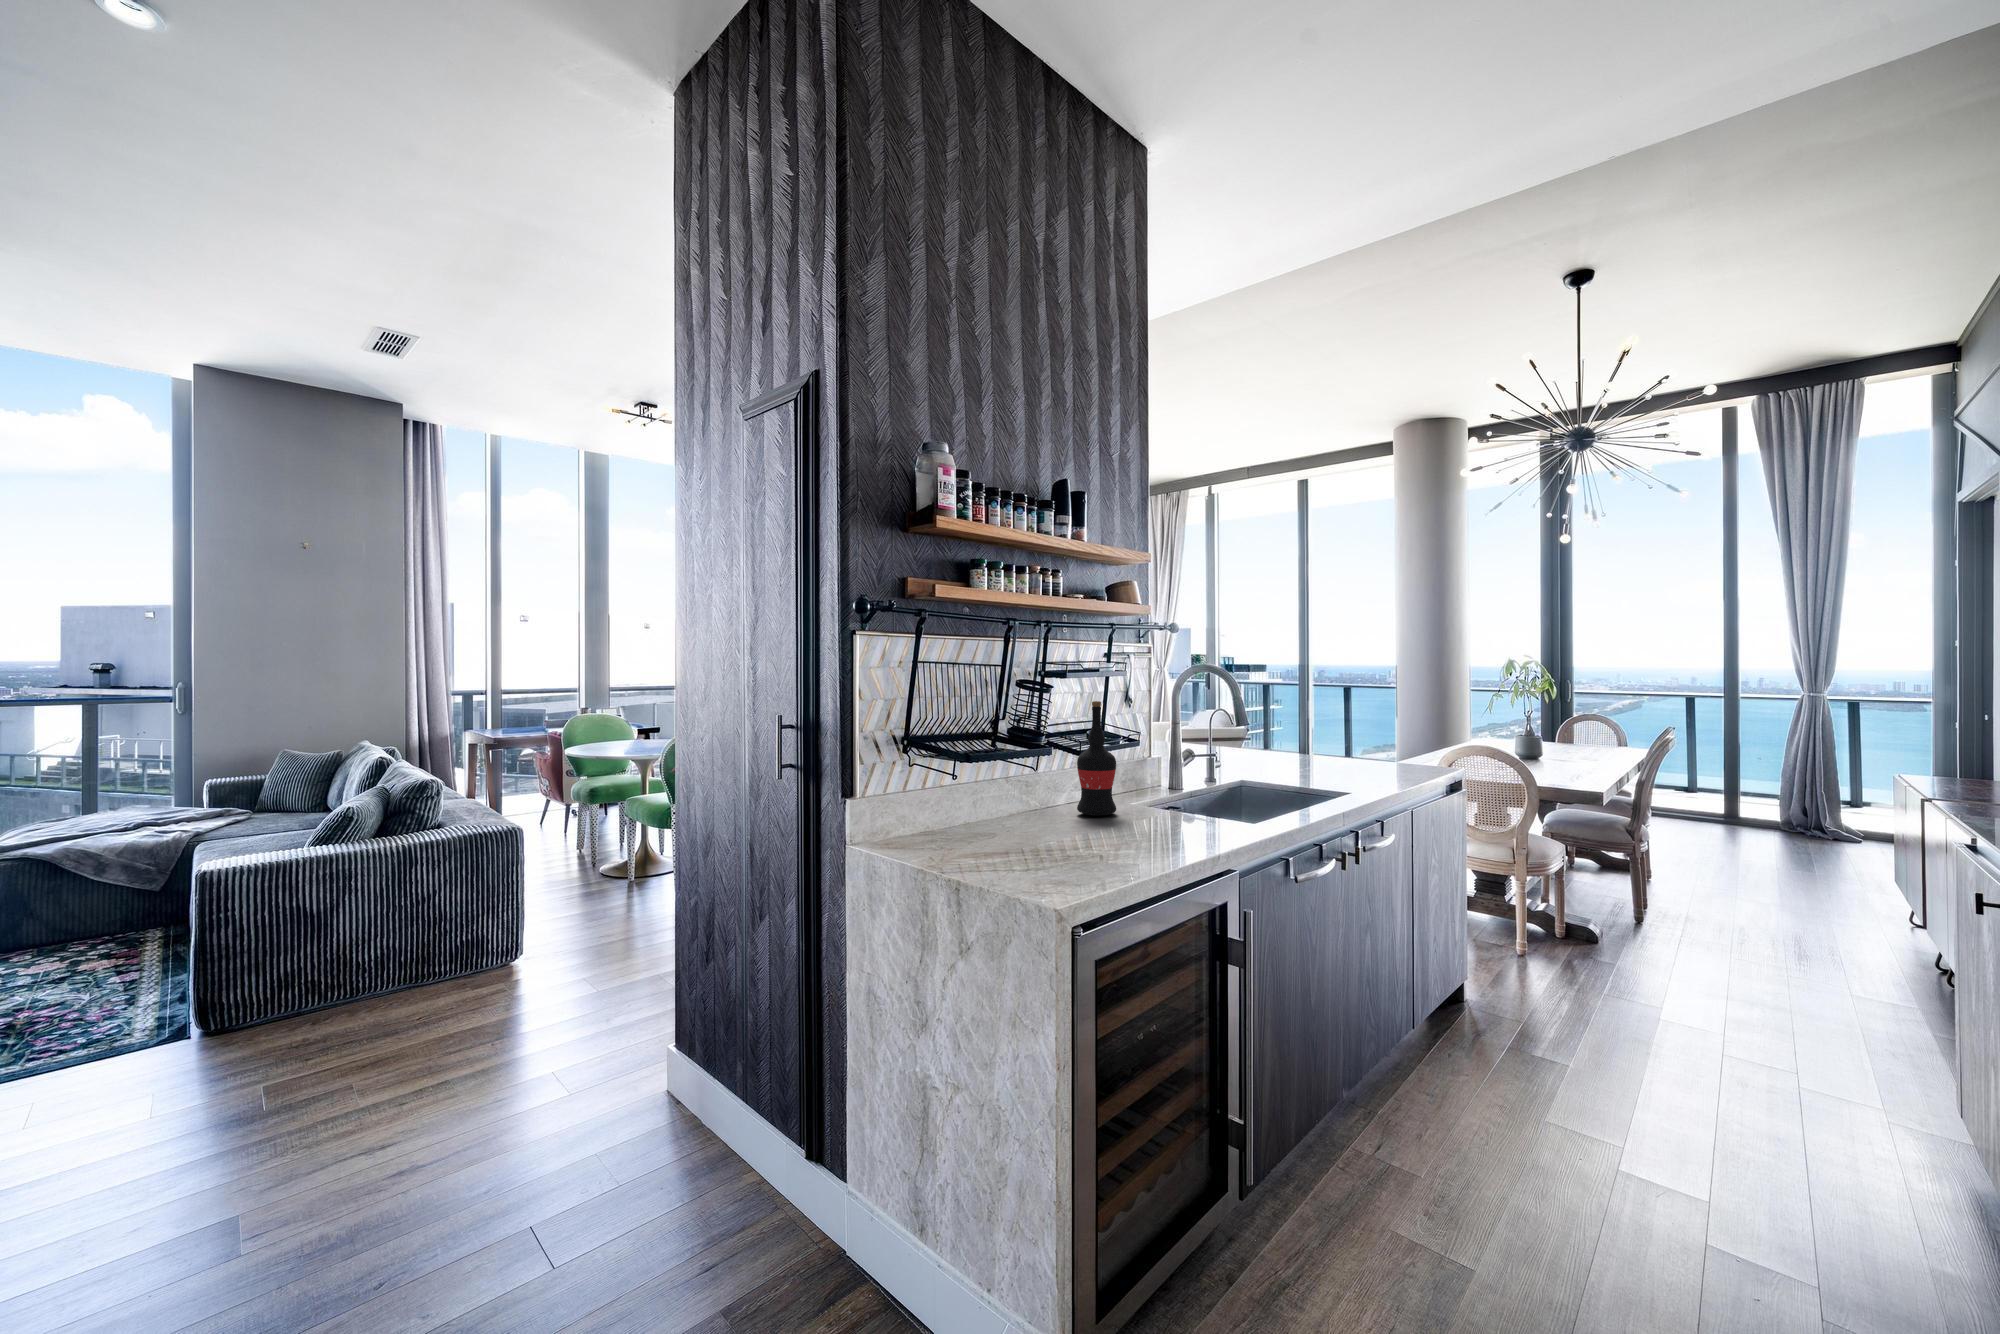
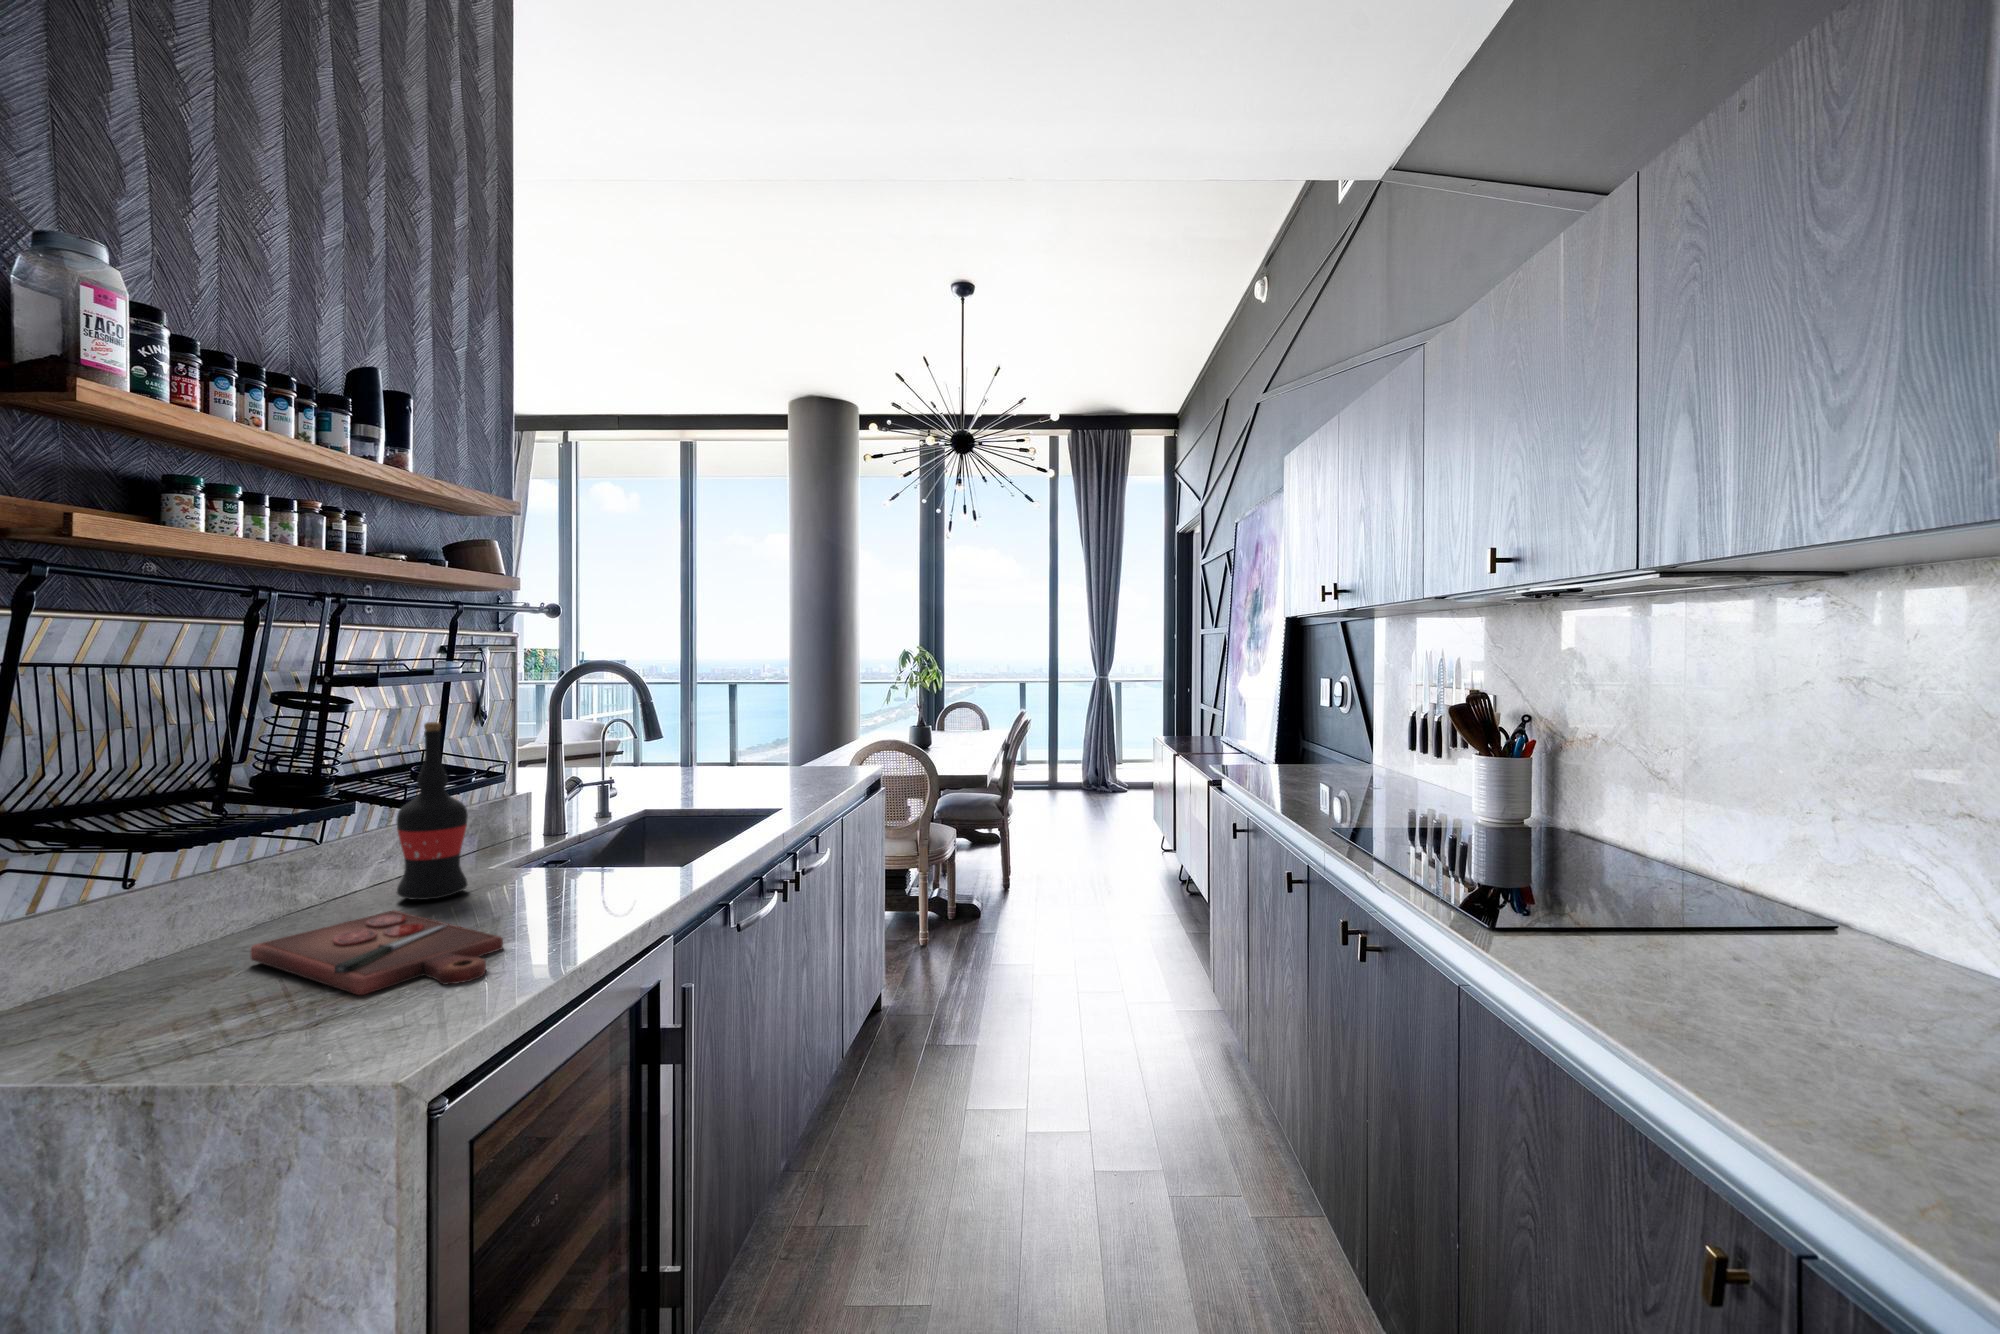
cutting board: none [1005,816,1131,860] -> present [251,910,503,995]

